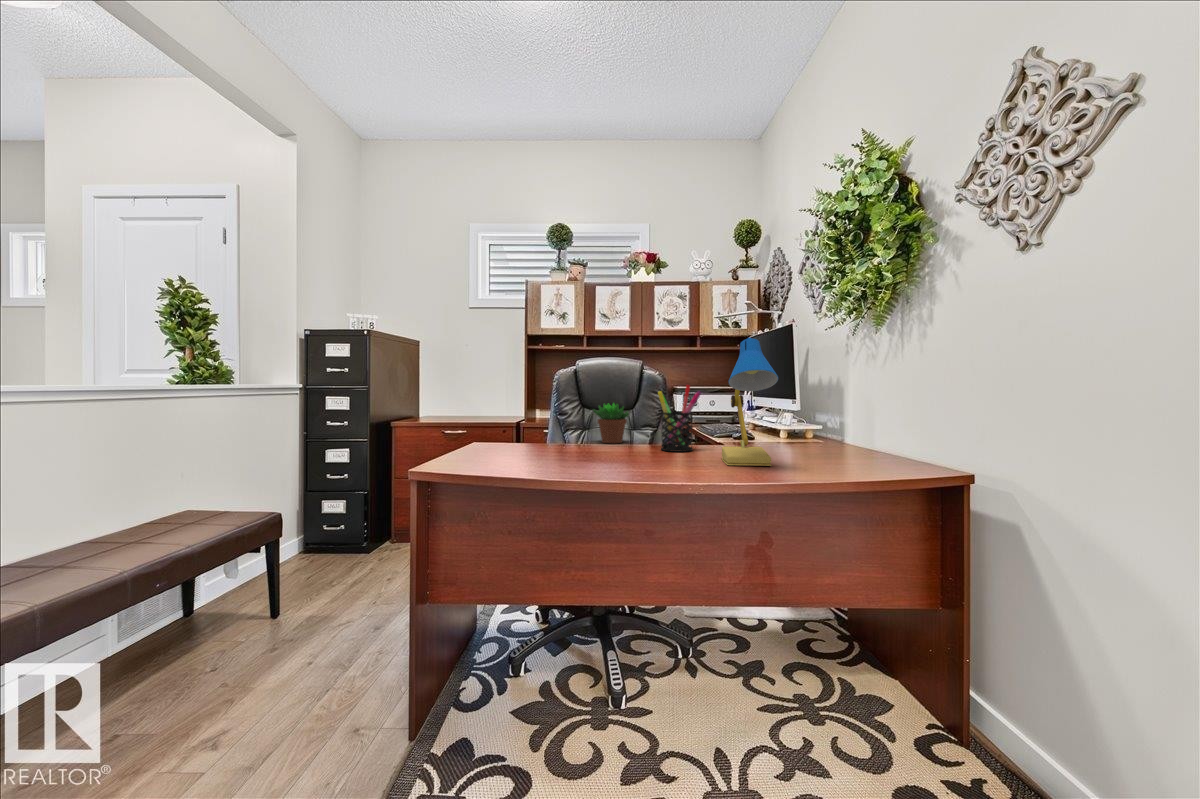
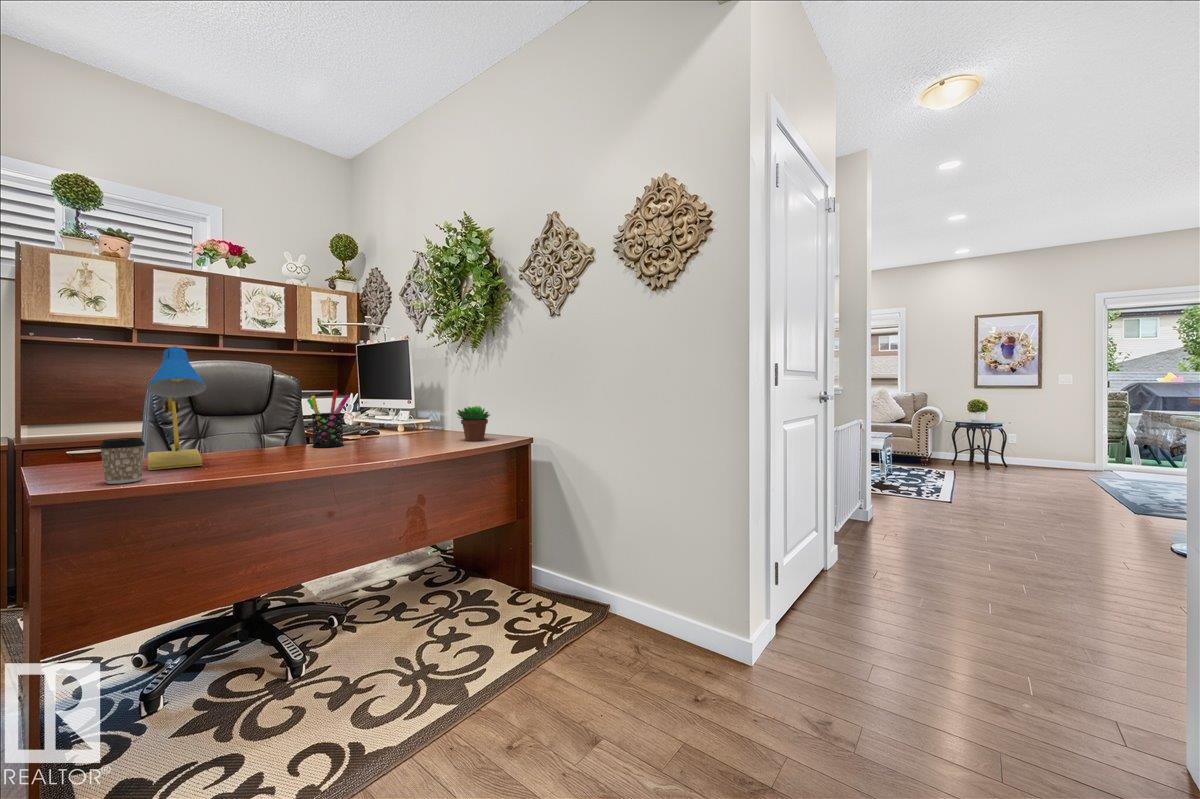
desk lamp: present [722,337,778,466] -> present [147,346,206,470]
succulent plant: present [593,404,629,443] -> present [457,406,490,441]
coffee cup: none [452,426,484,468] -> present [99,438,145,484]

